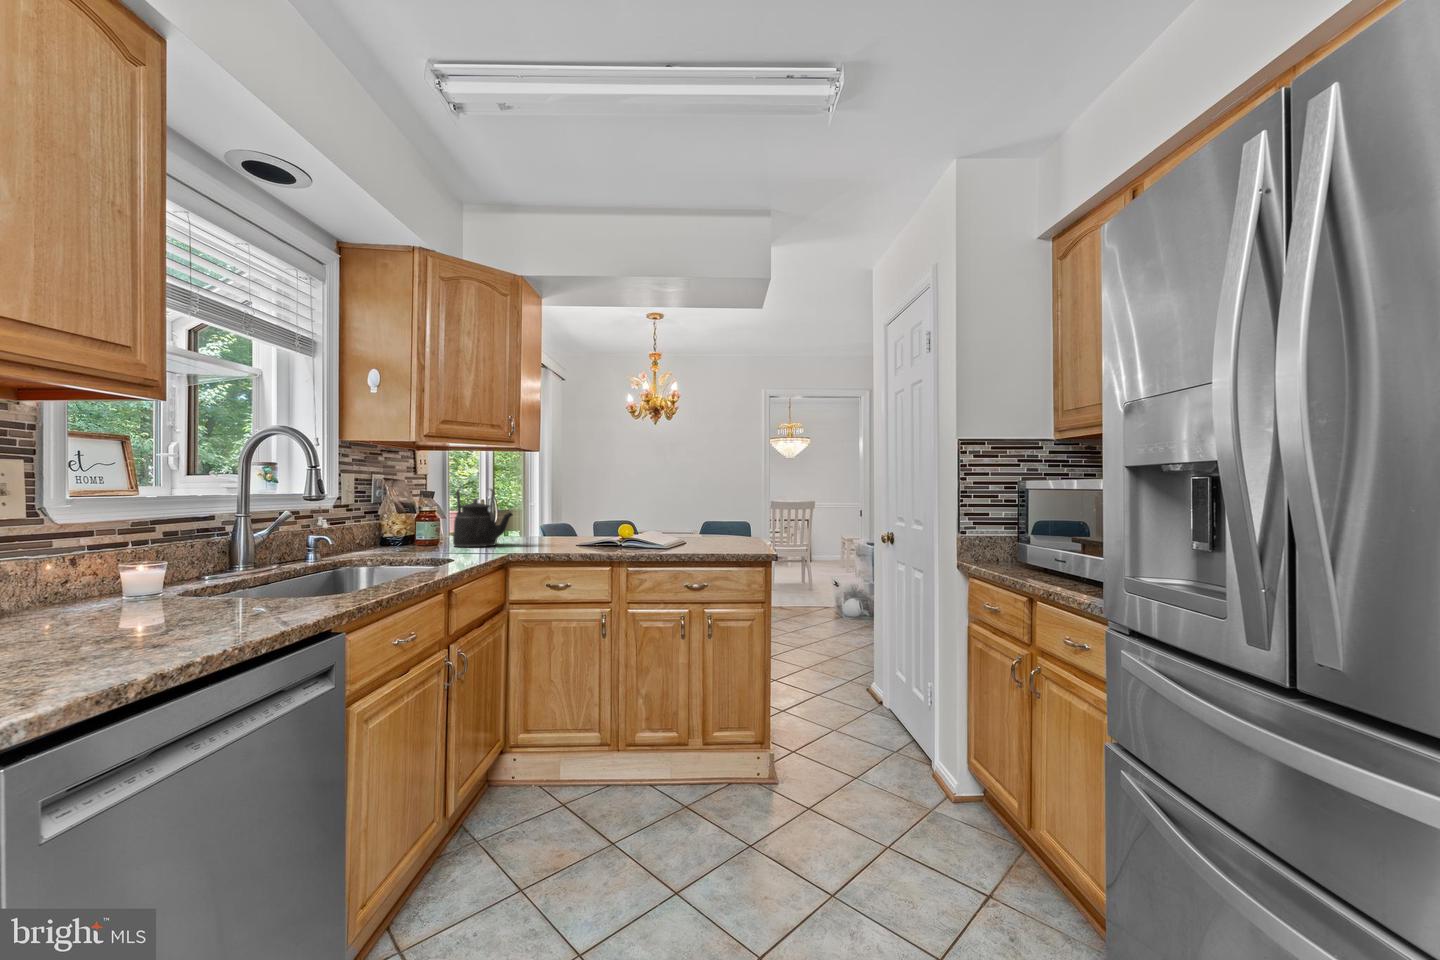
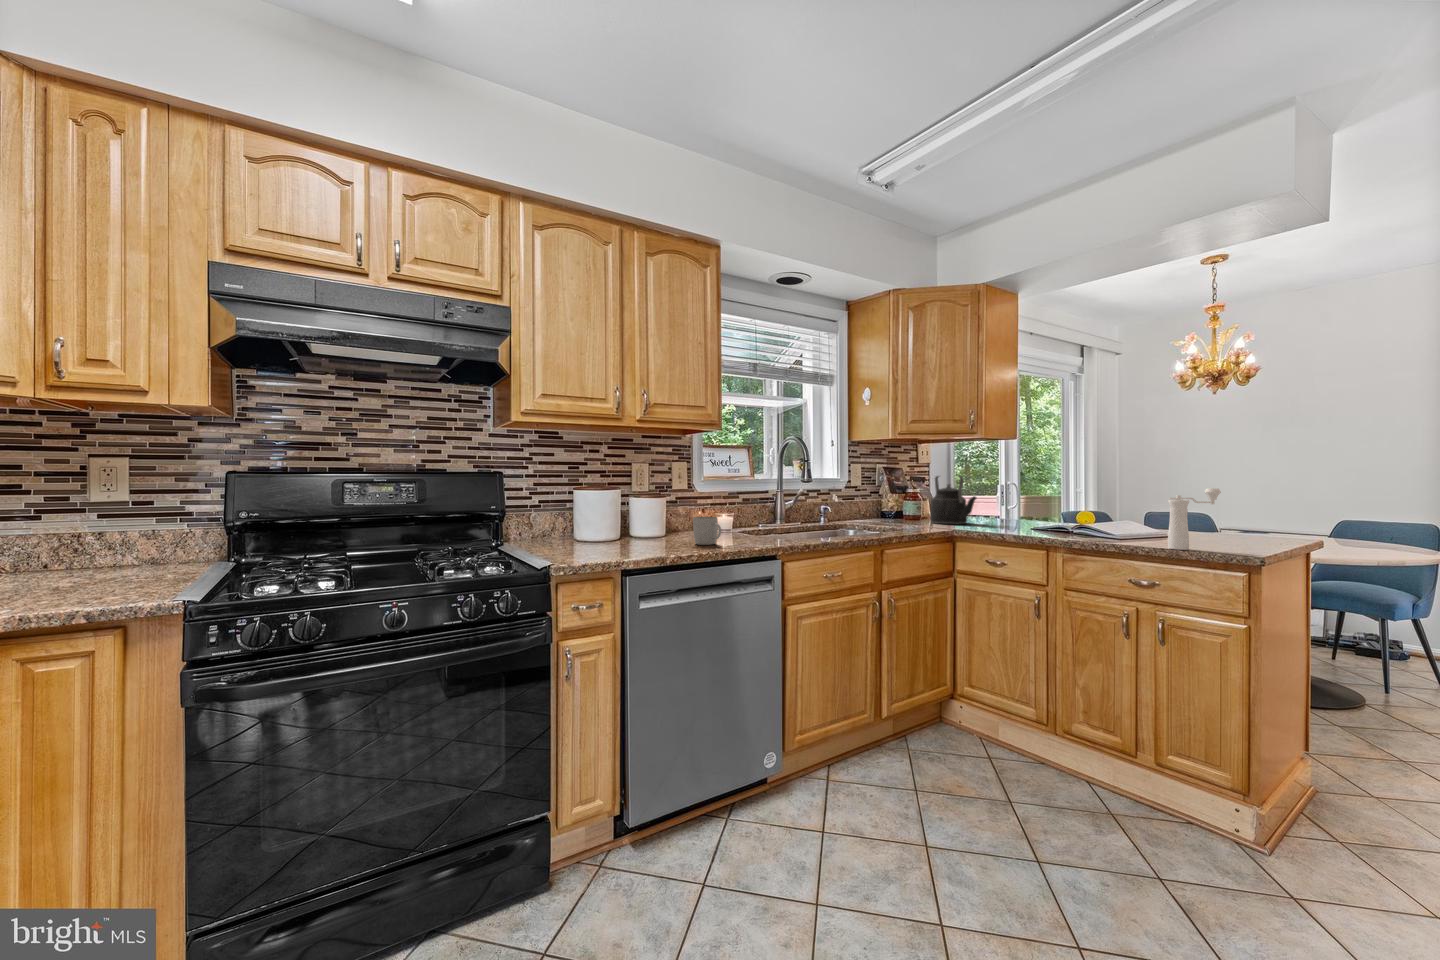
pepper mill: none [703,500,732,553] -> present [1168,488,1221,550]
mug: none [125,572,209,631] -> present [693,517,721,545]

